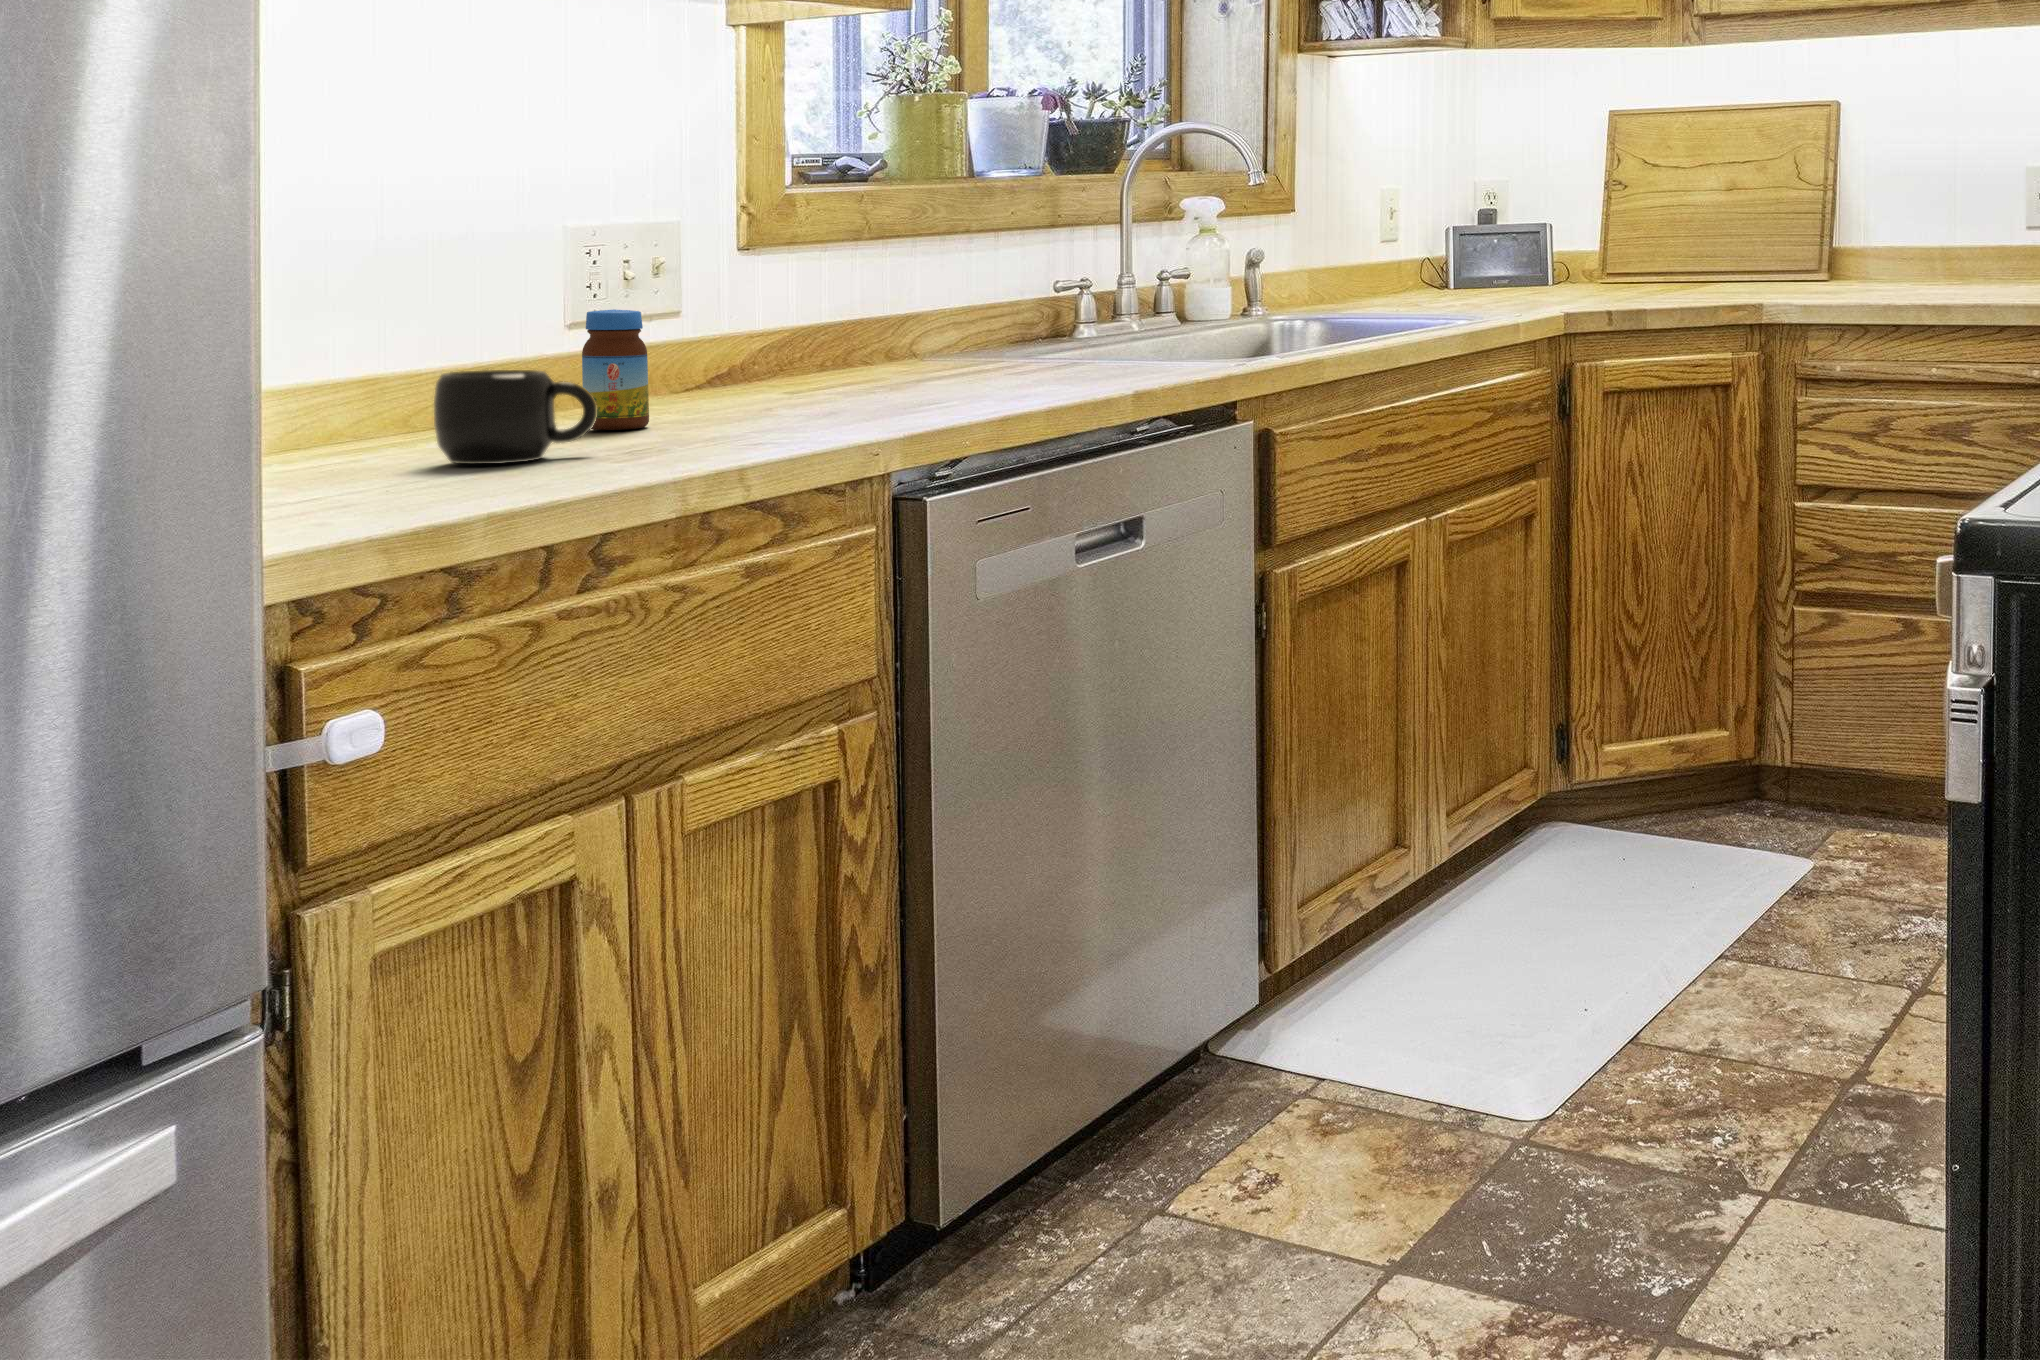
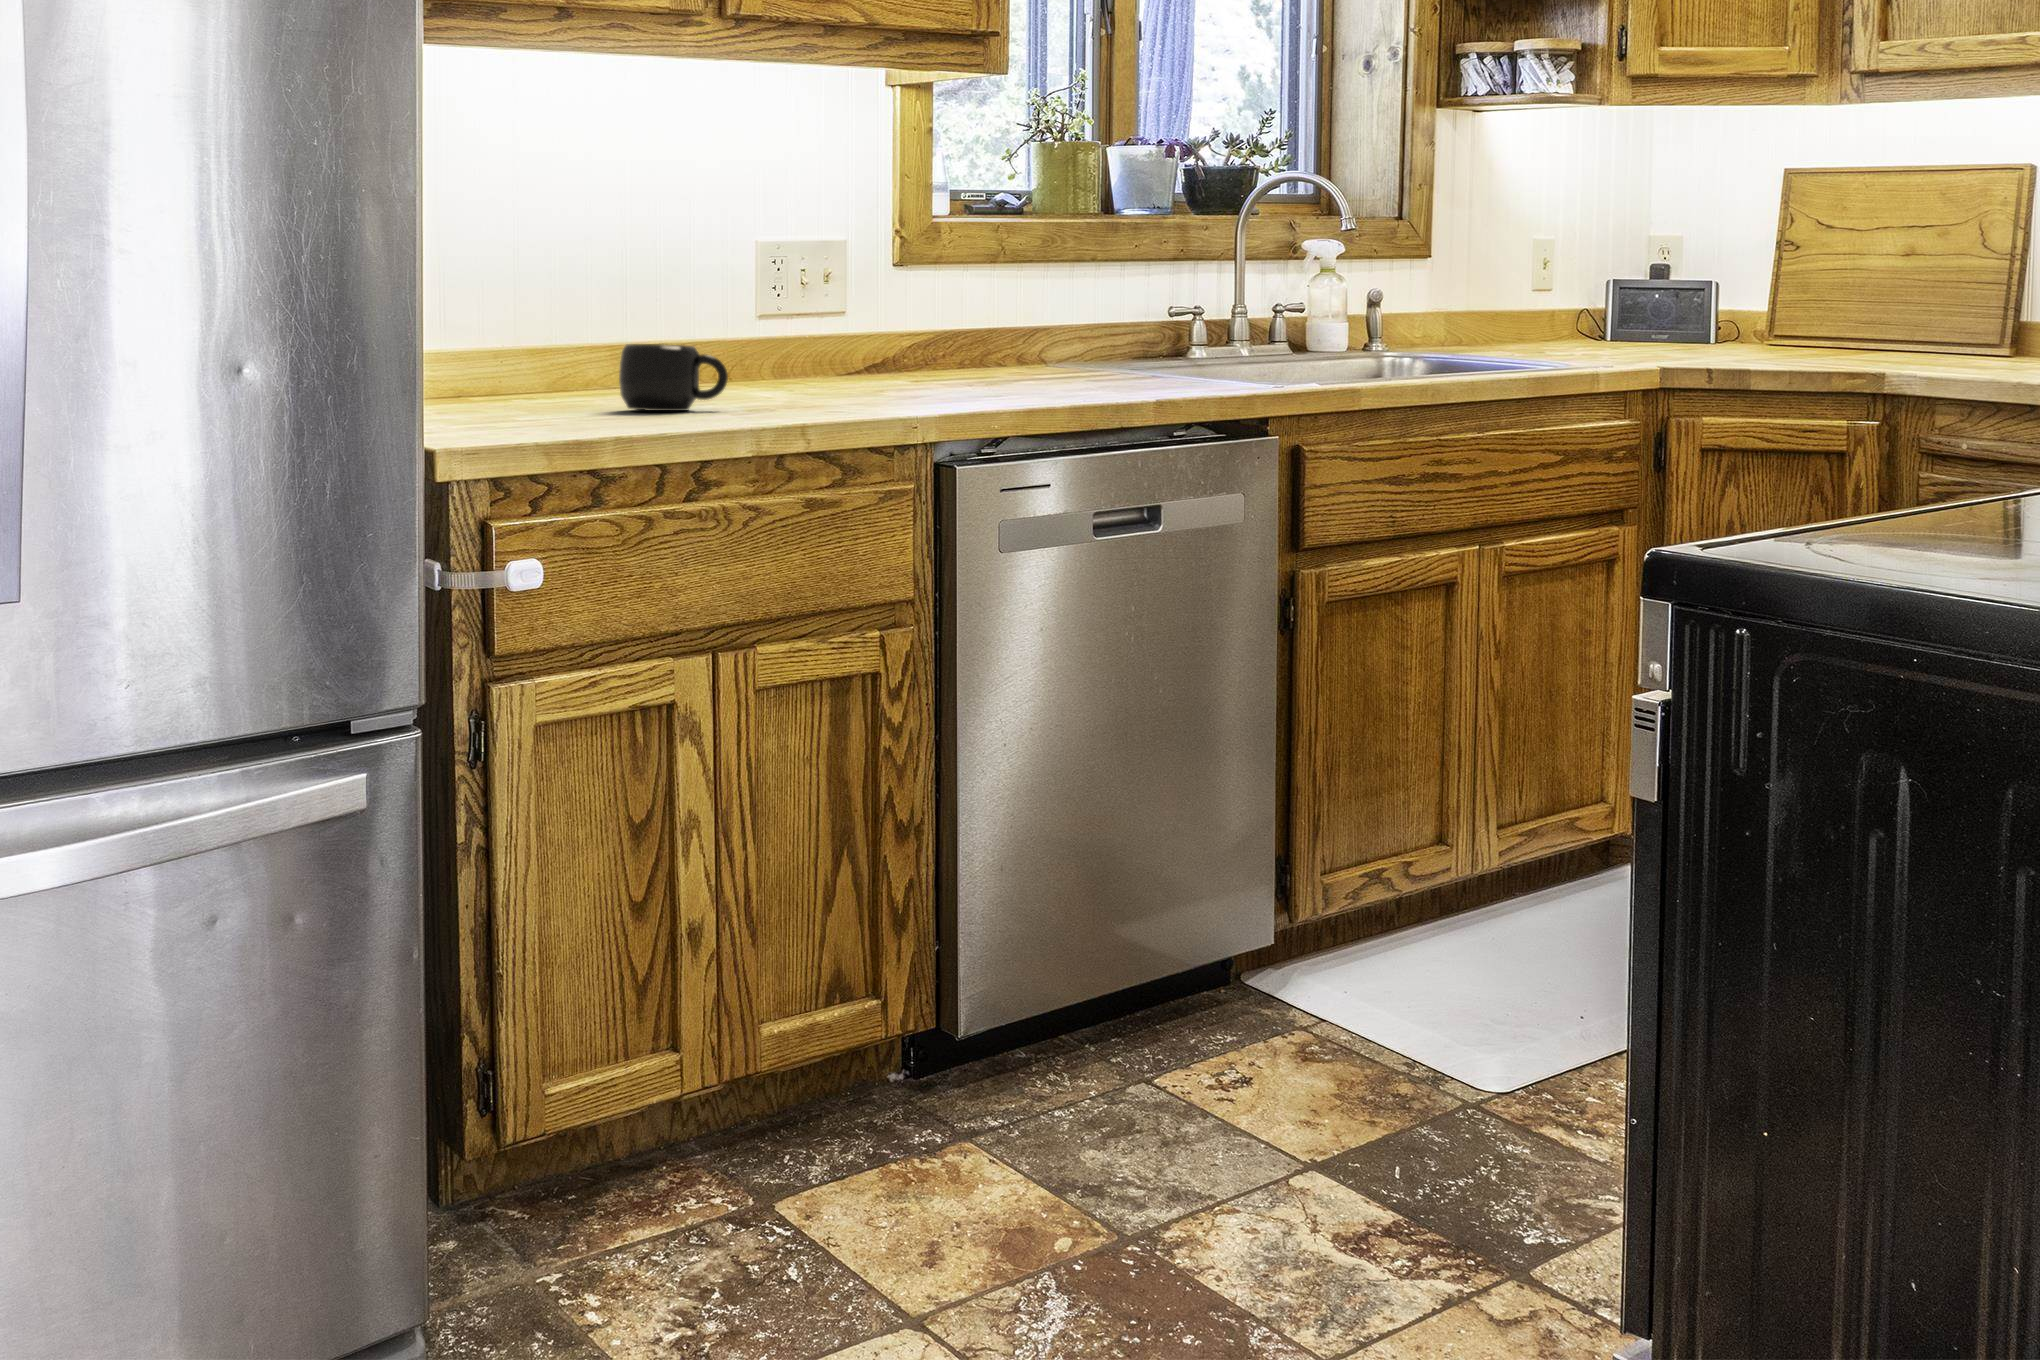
jar: present [582,309,649,430] -> none [733,308,781,399]

